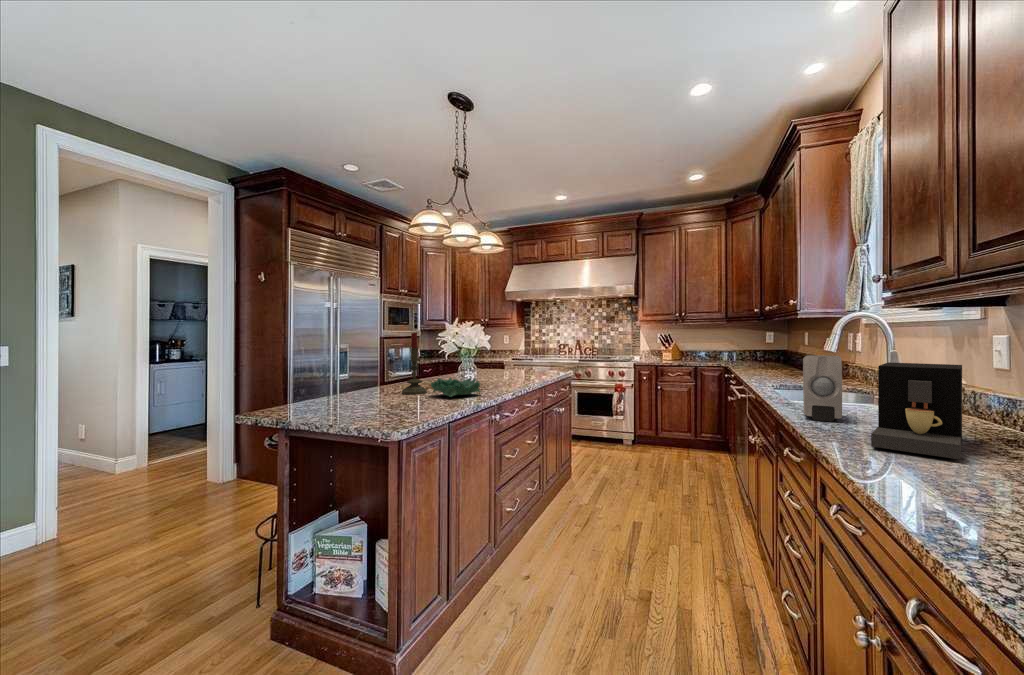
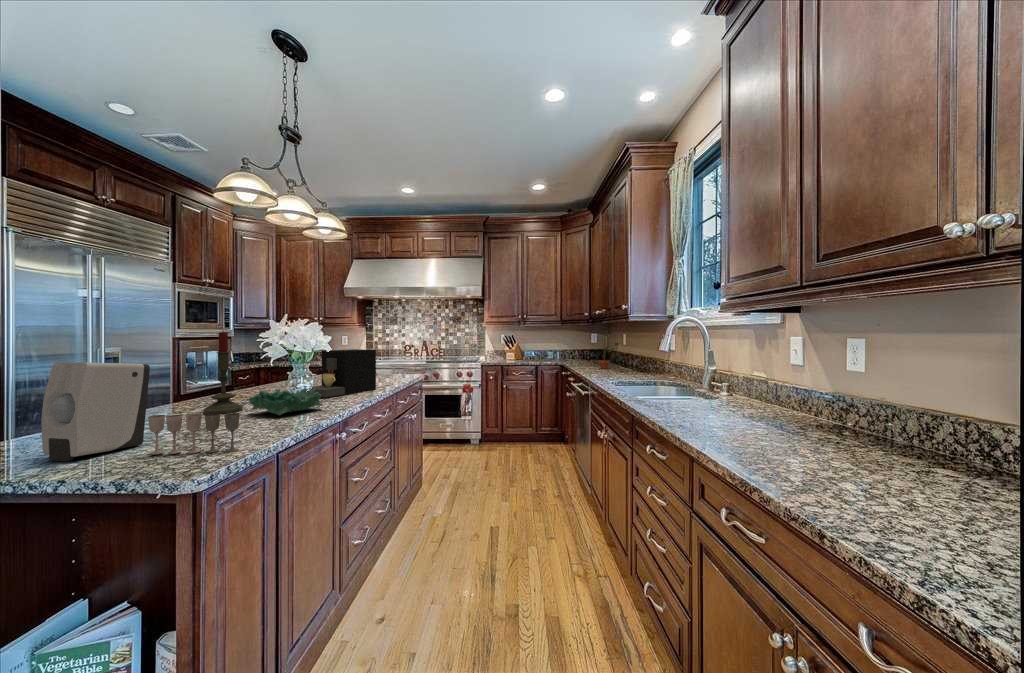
potted plant: none [764,329,793,372] -> present [598,332,619,369]
soap dispenser: present [803,355,842,421] -> present [41,362,150,461]
coffee maker: present [871,362,962,459] -> present [305,349,376,397]
wine glass: none [373,389,424,418] -> present [148,413,240,455]

